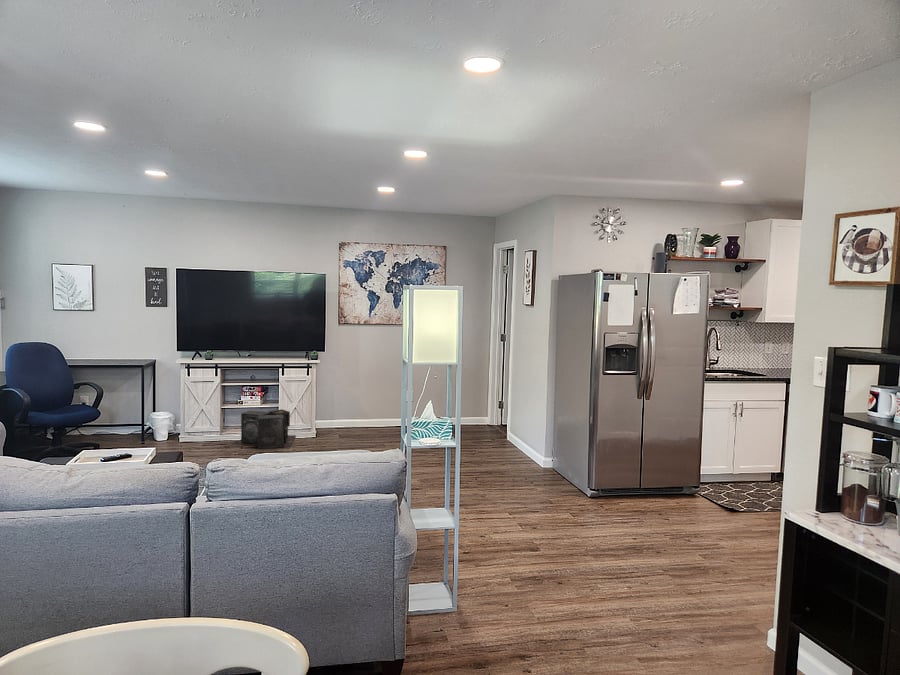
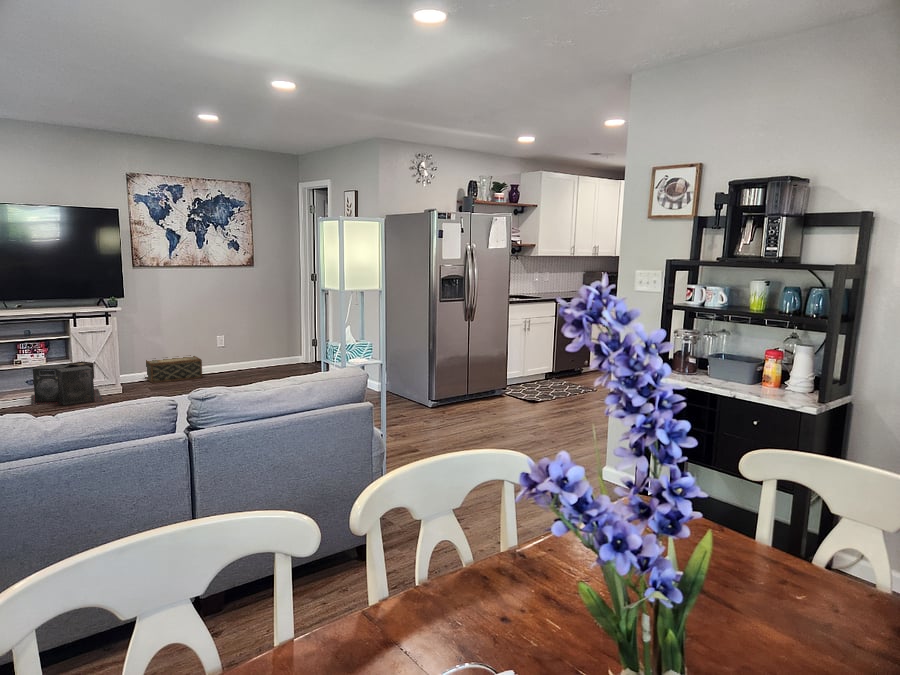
woven basket: none [341,410,389,434] -> present [145,355,202,383]

